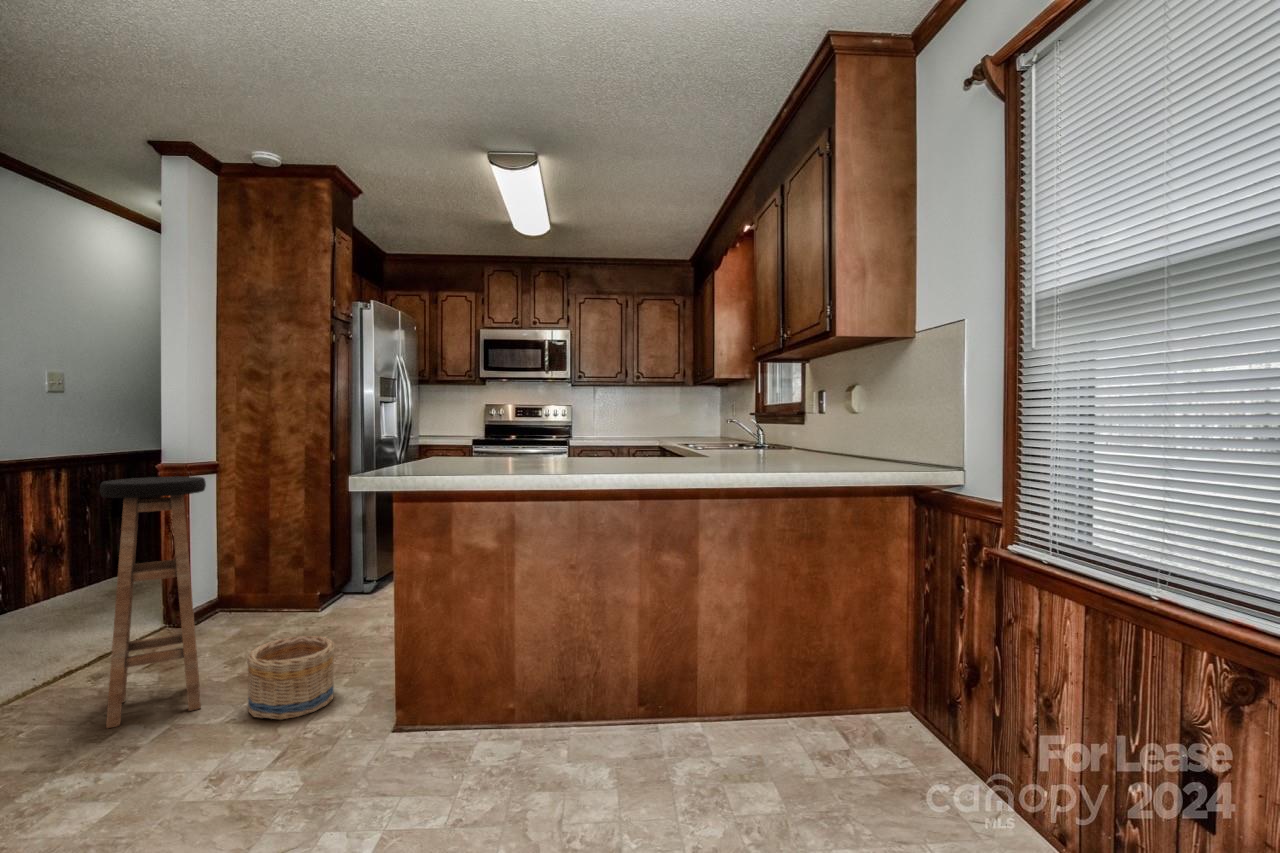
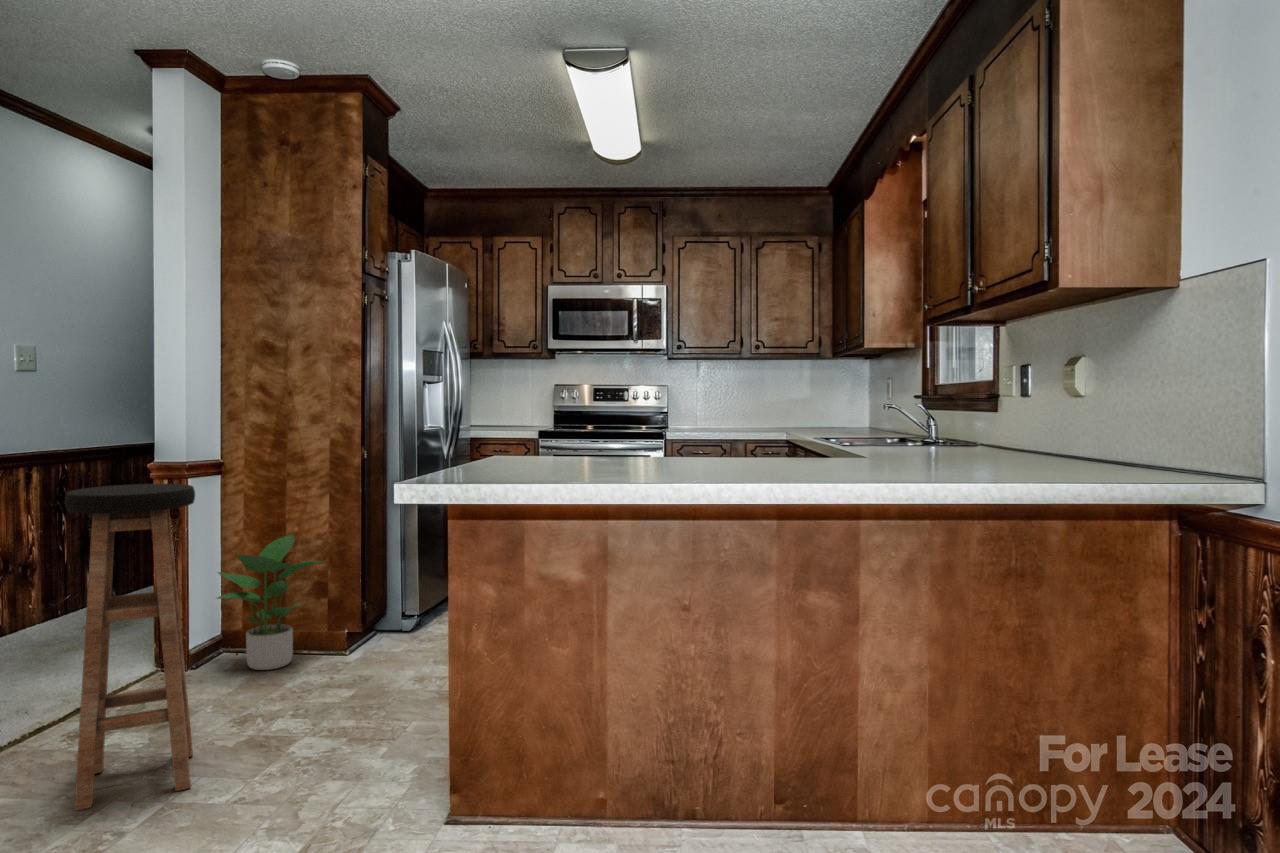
potted plant: none [211,519,302,626] -> present [217,534,321,670]
basket: present [247,636,335,720] -> none [244,697,357,812]

